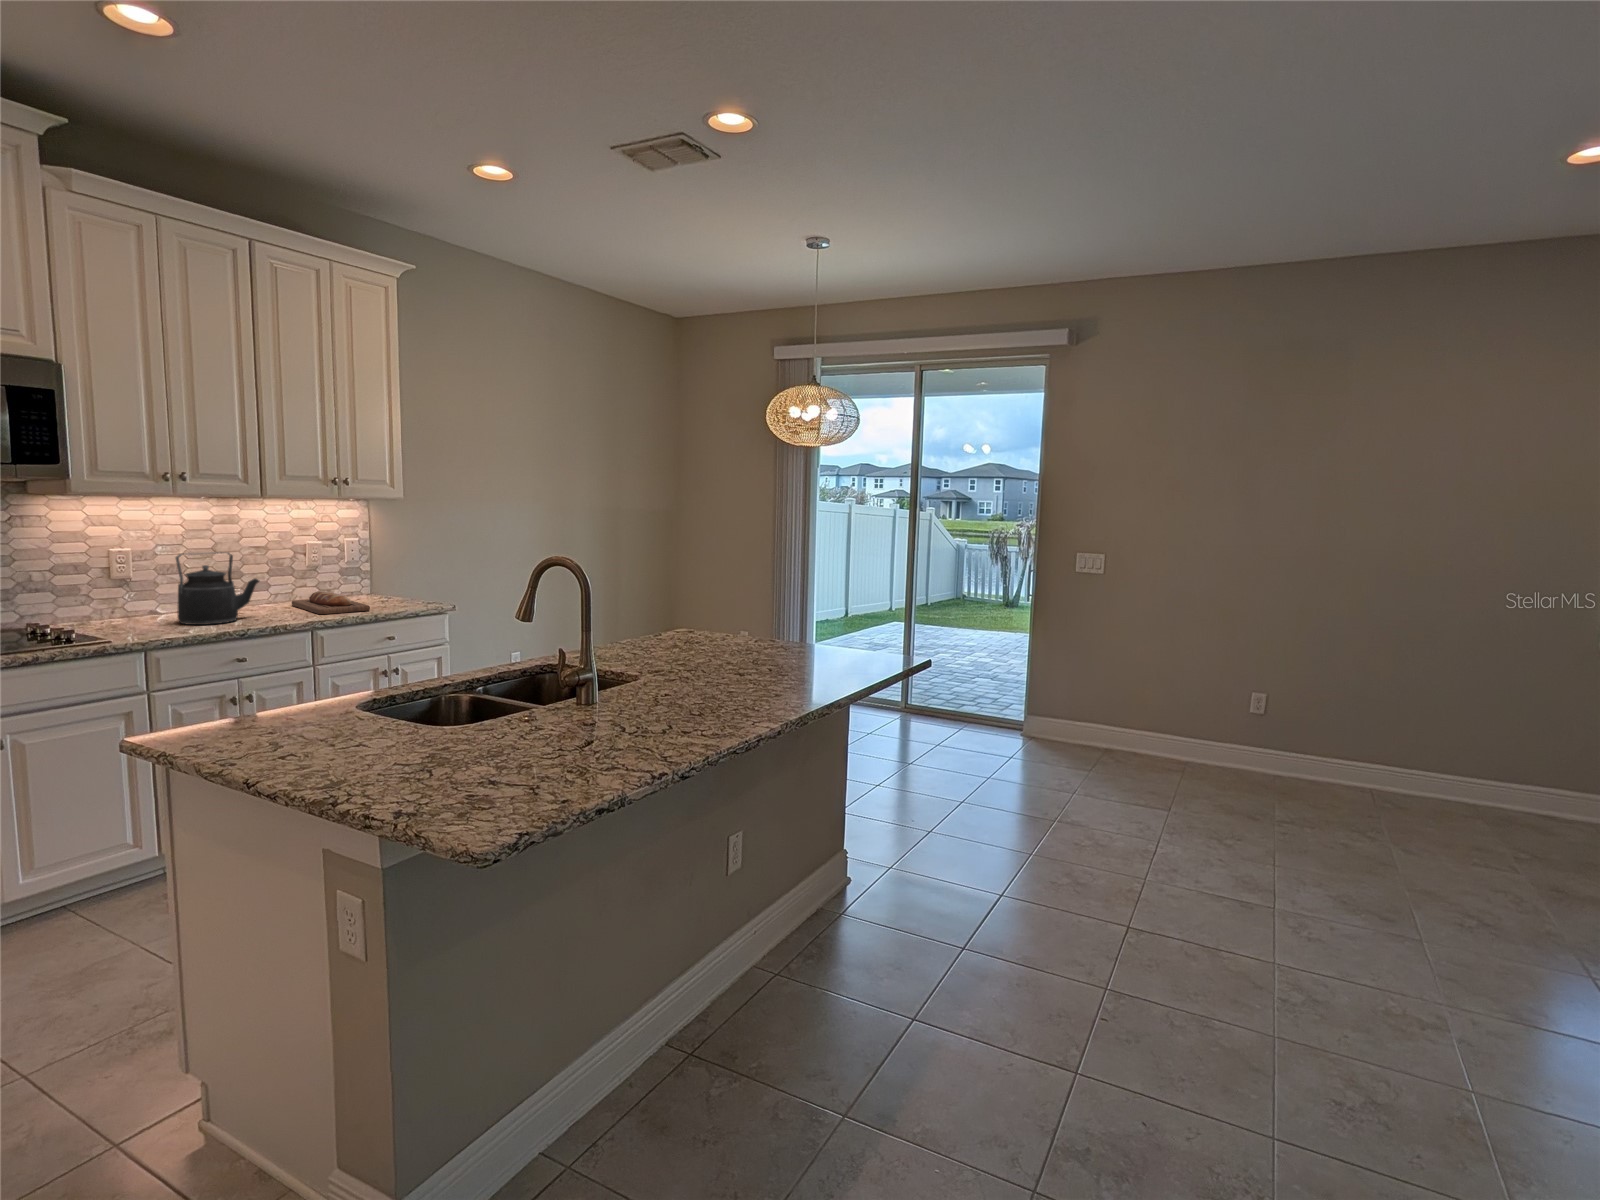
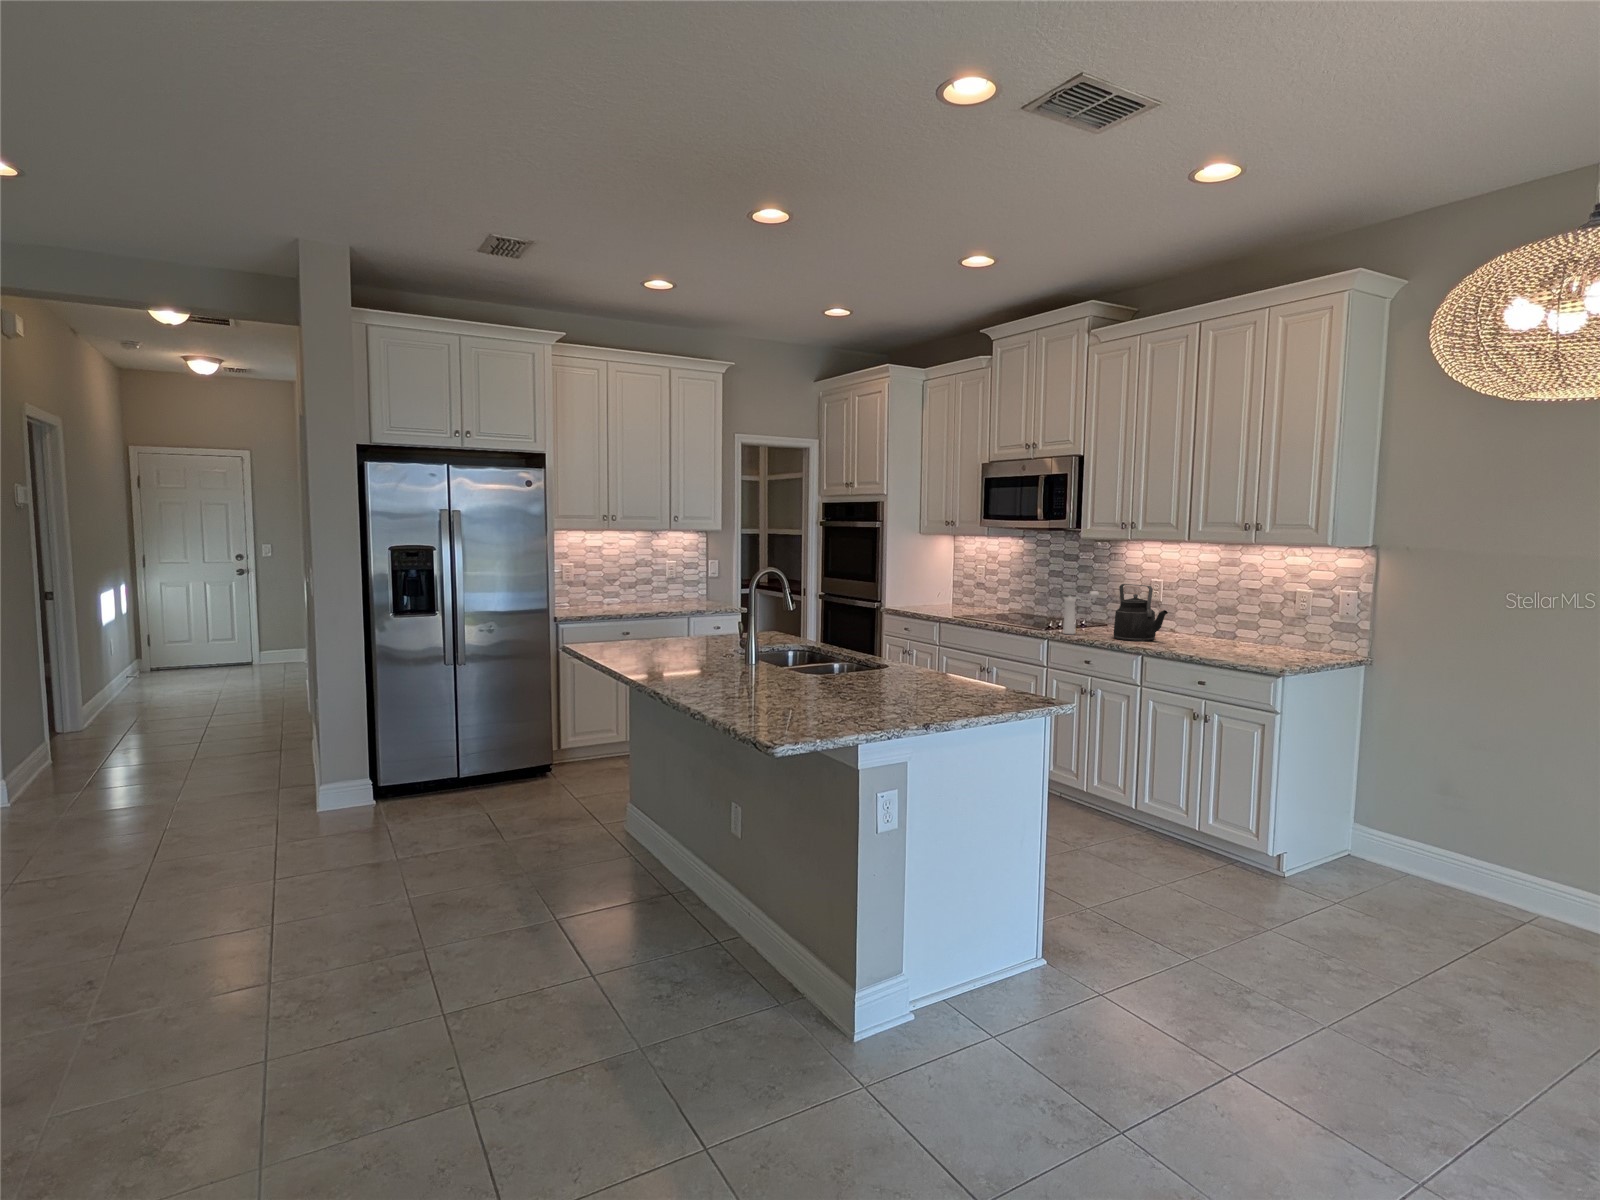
pepper mill: none [121,568,157,636] -> present [1063,591,1099,634]
bread loaf: present [292,591,370,614] -> none [1180,635,1278,656]

